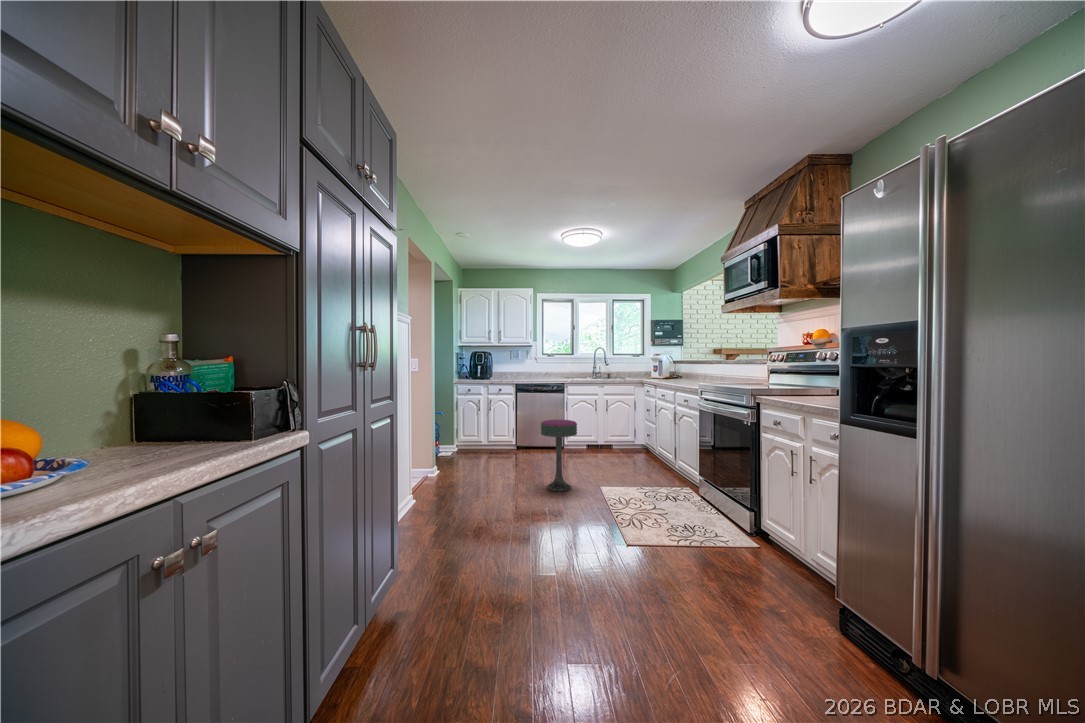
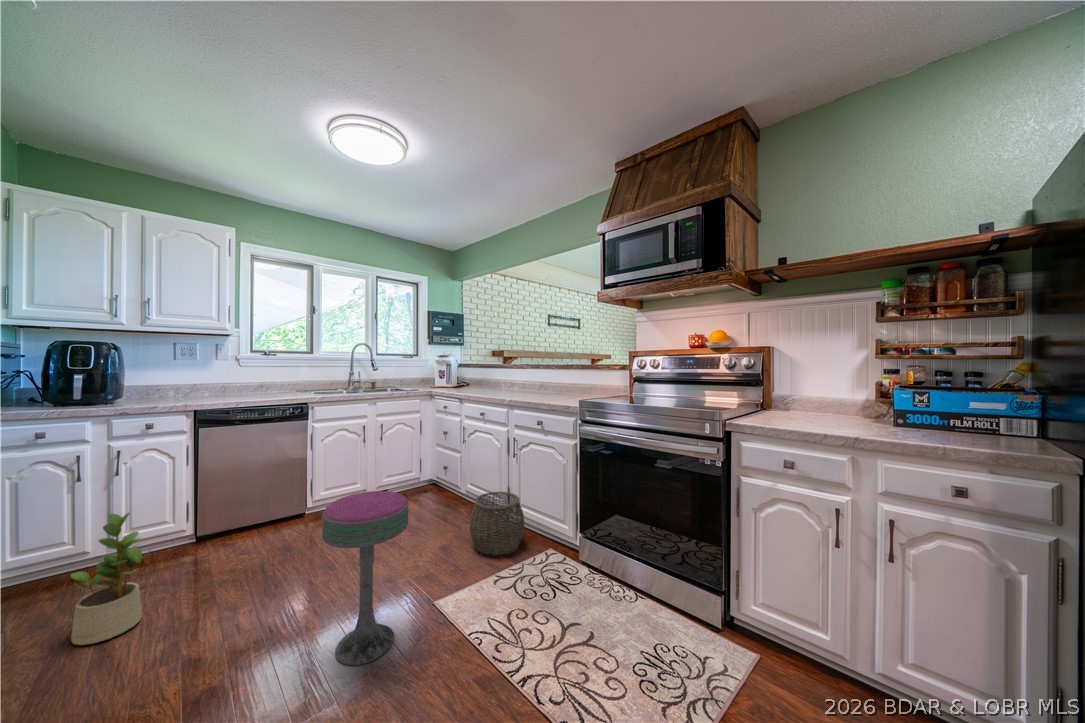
potted plant: none [476,419,497,466] -> present [71,513,142,645]
woven basket: none [634,445,671,482] -> present [469,492,525,556]

